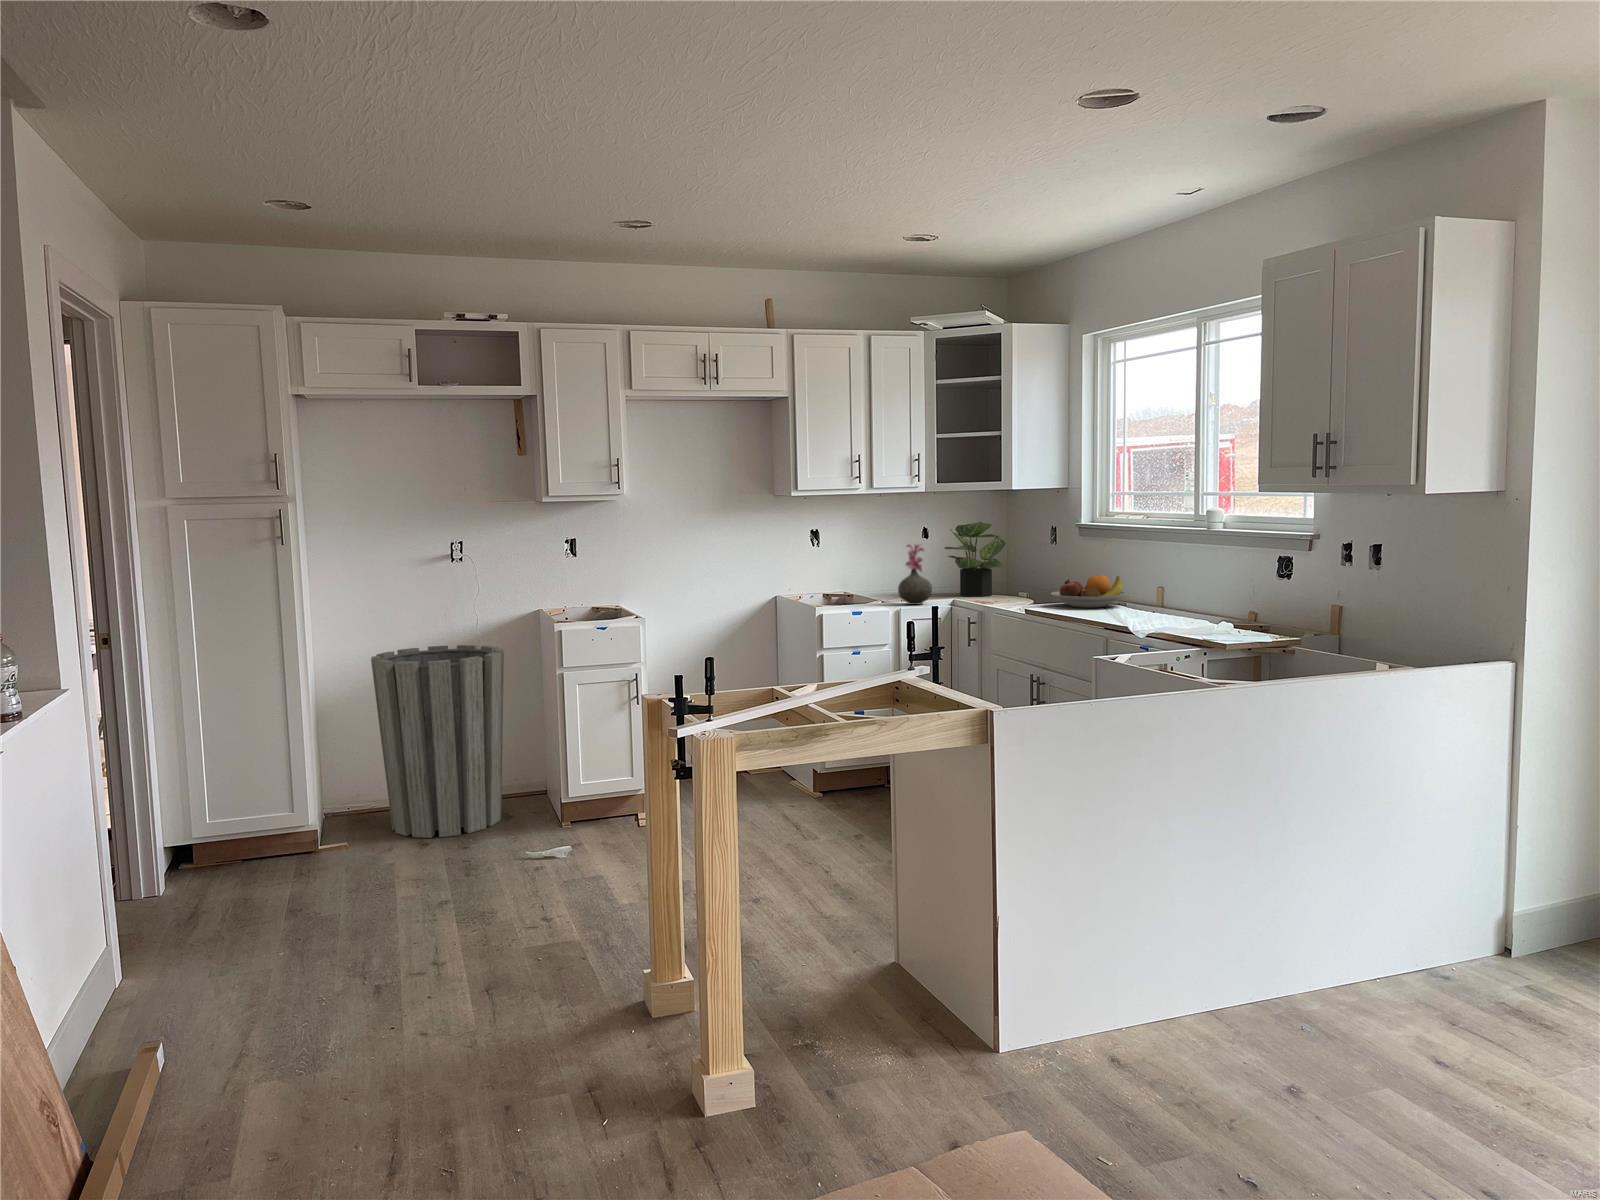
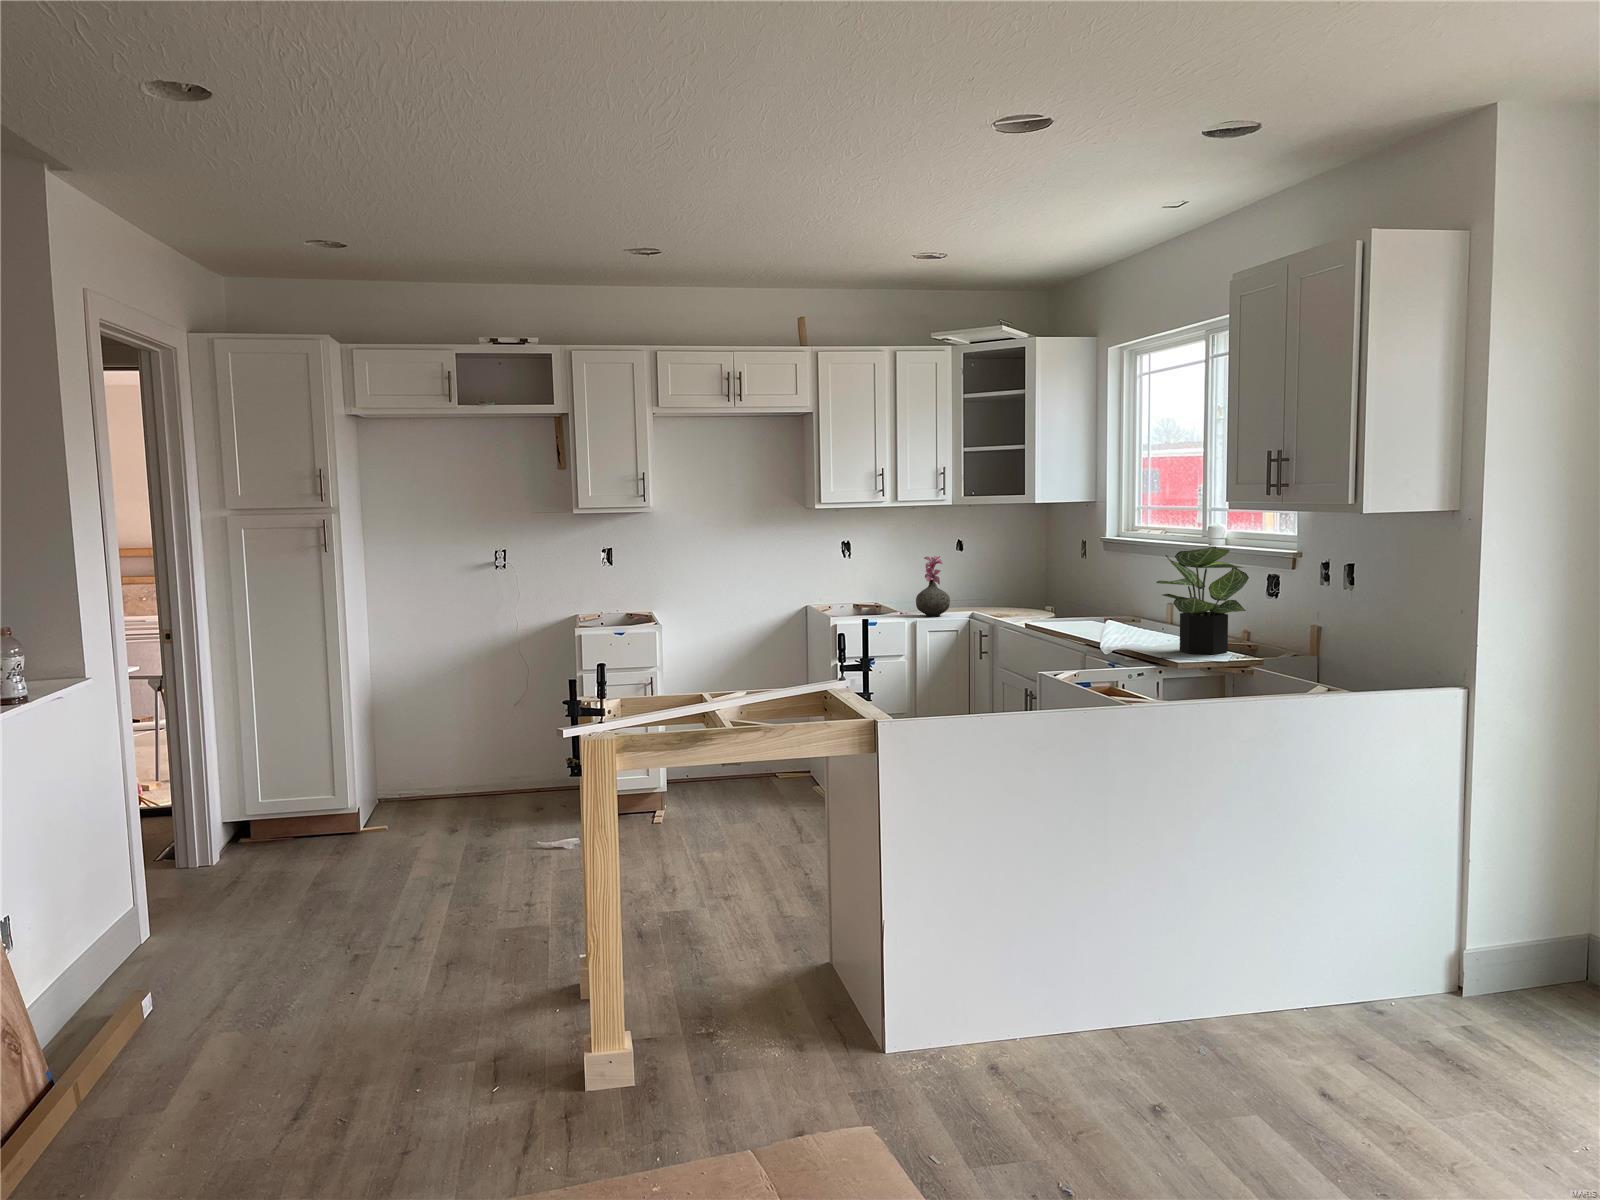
potted plant: present [945,522,1005,597] -> present [1156,547,1249,654]
fruit bowl: present [1051,575,1127,608] -> none [1063,589,1140,623]
trash can: present [371,645,504,838] -> none [411,648,534,827]

